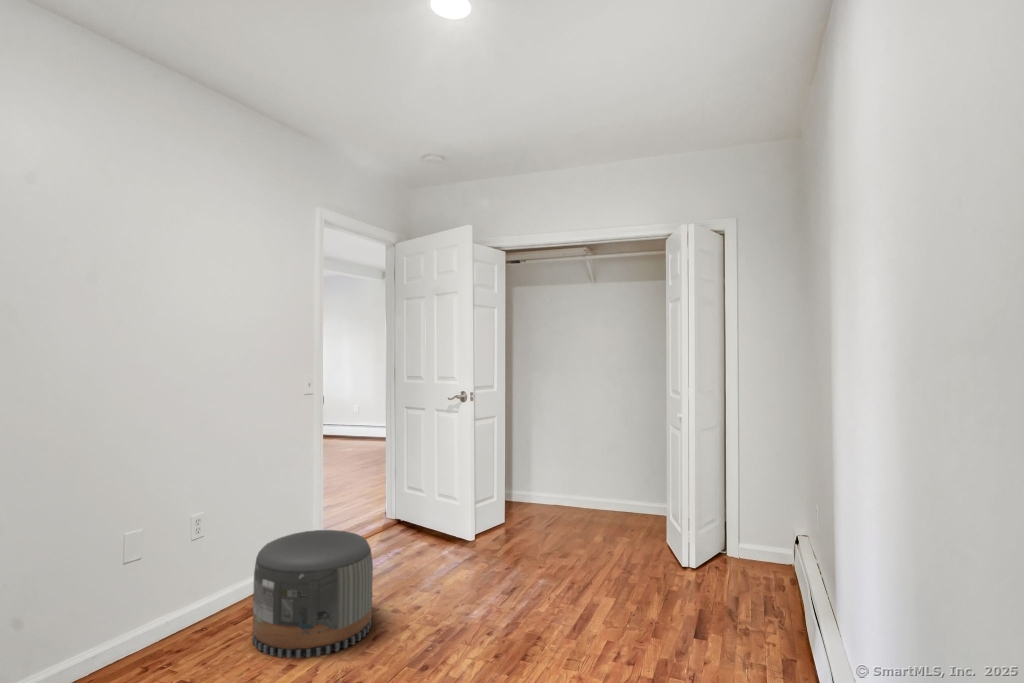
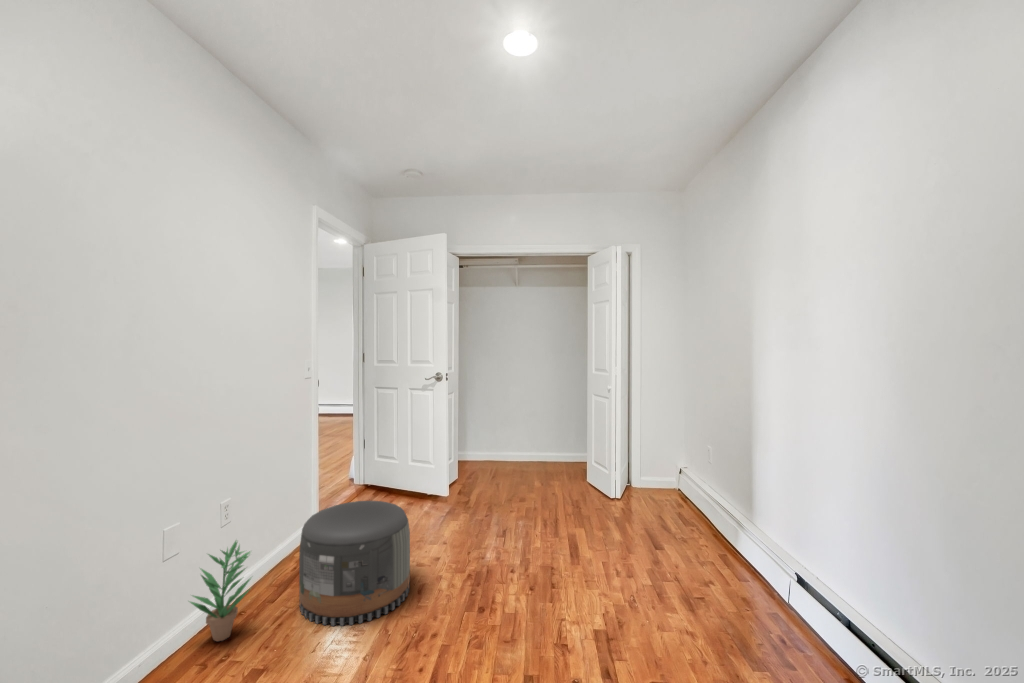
potted plant: none [144,551,207,650] -> present [190,541,251,641]

